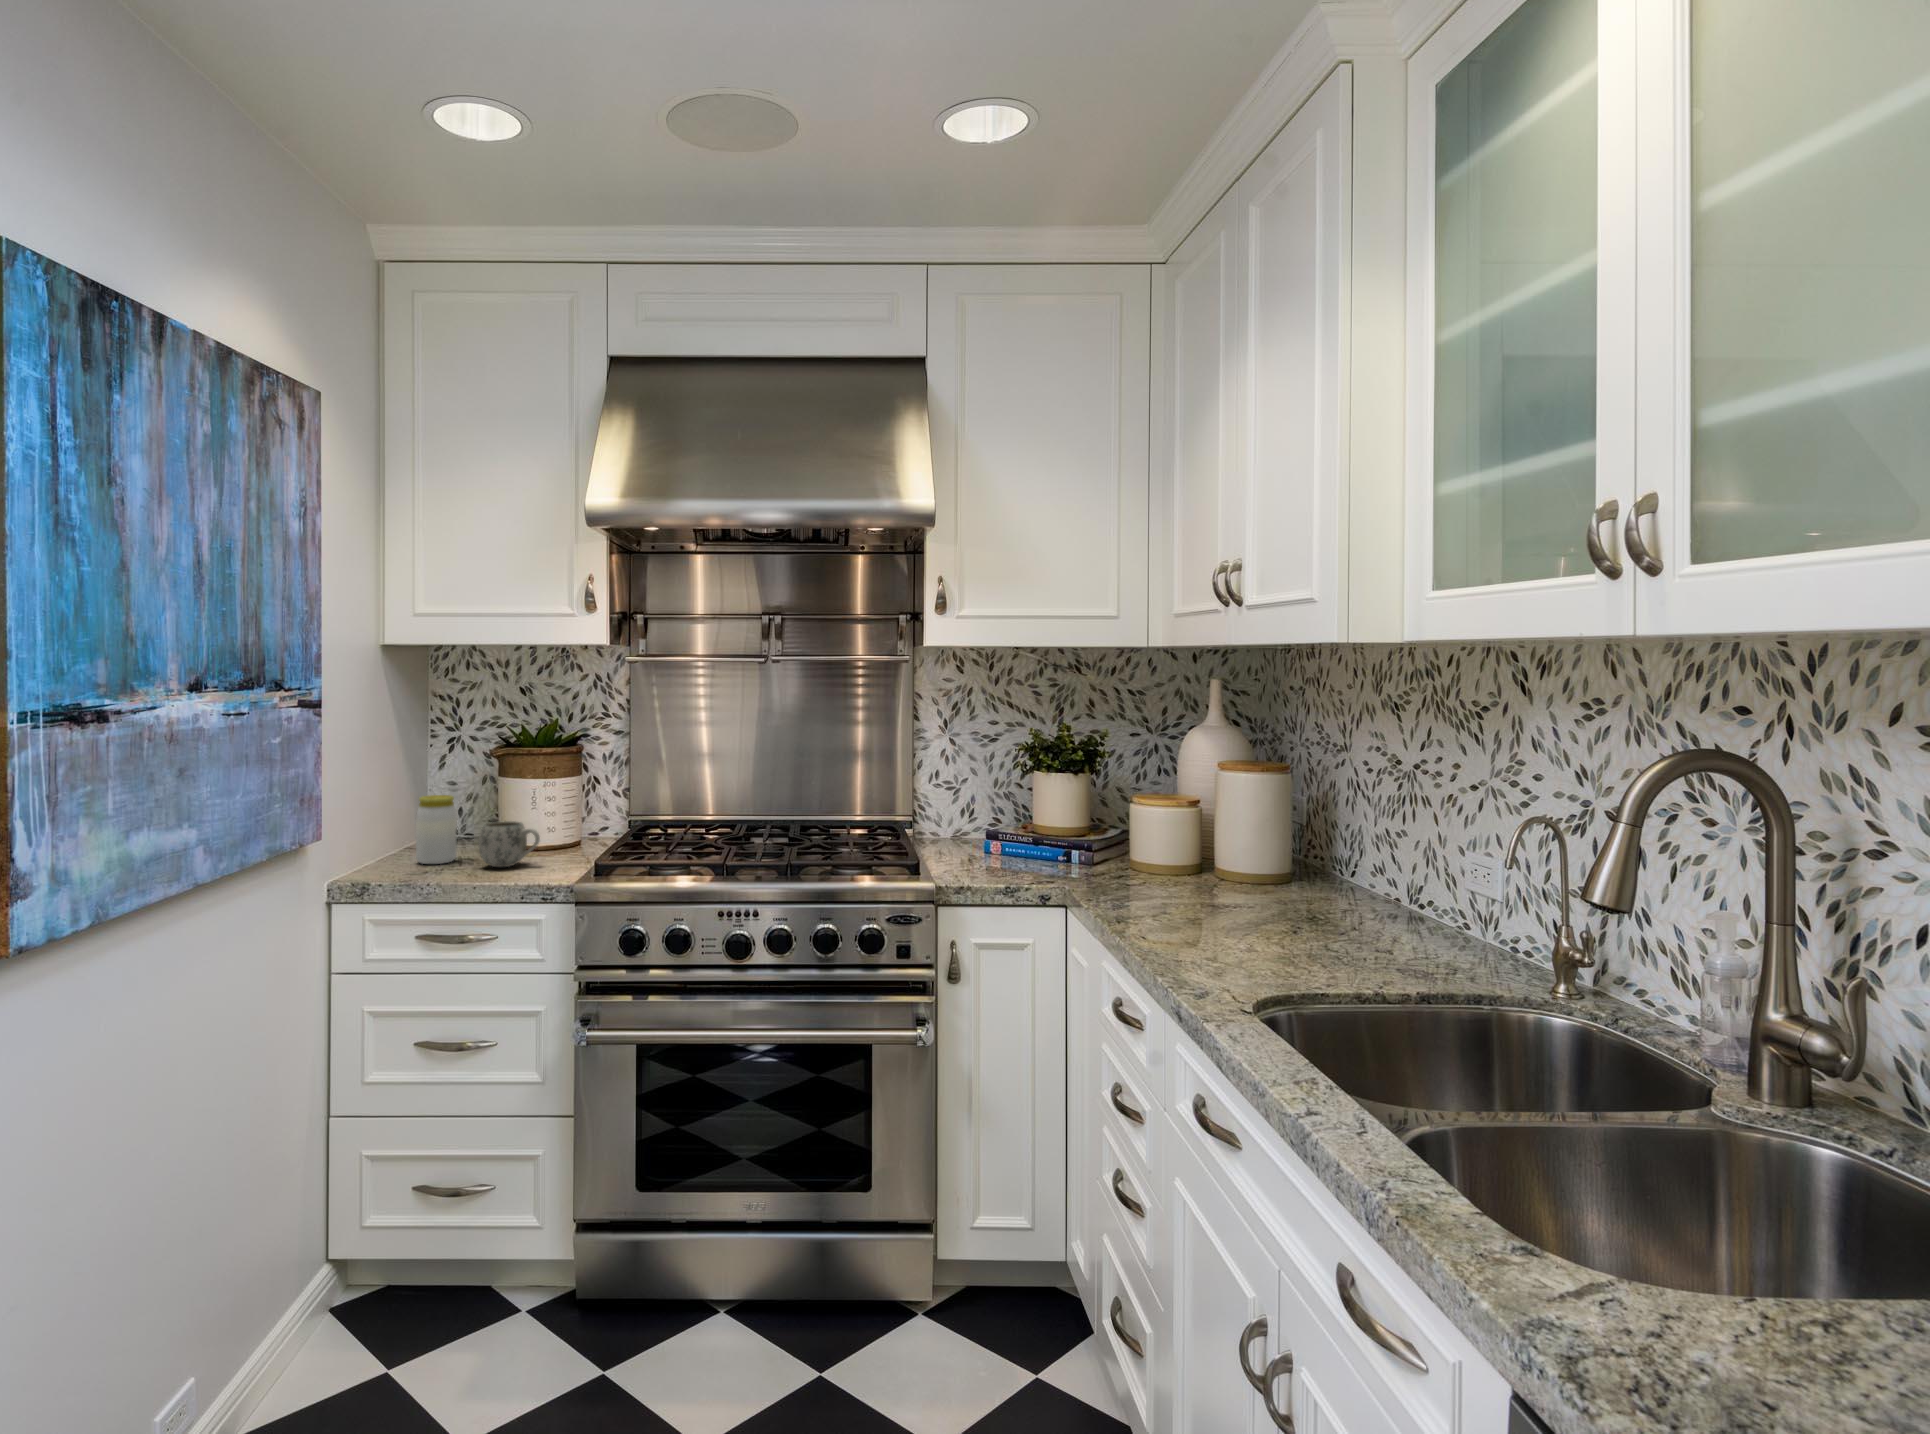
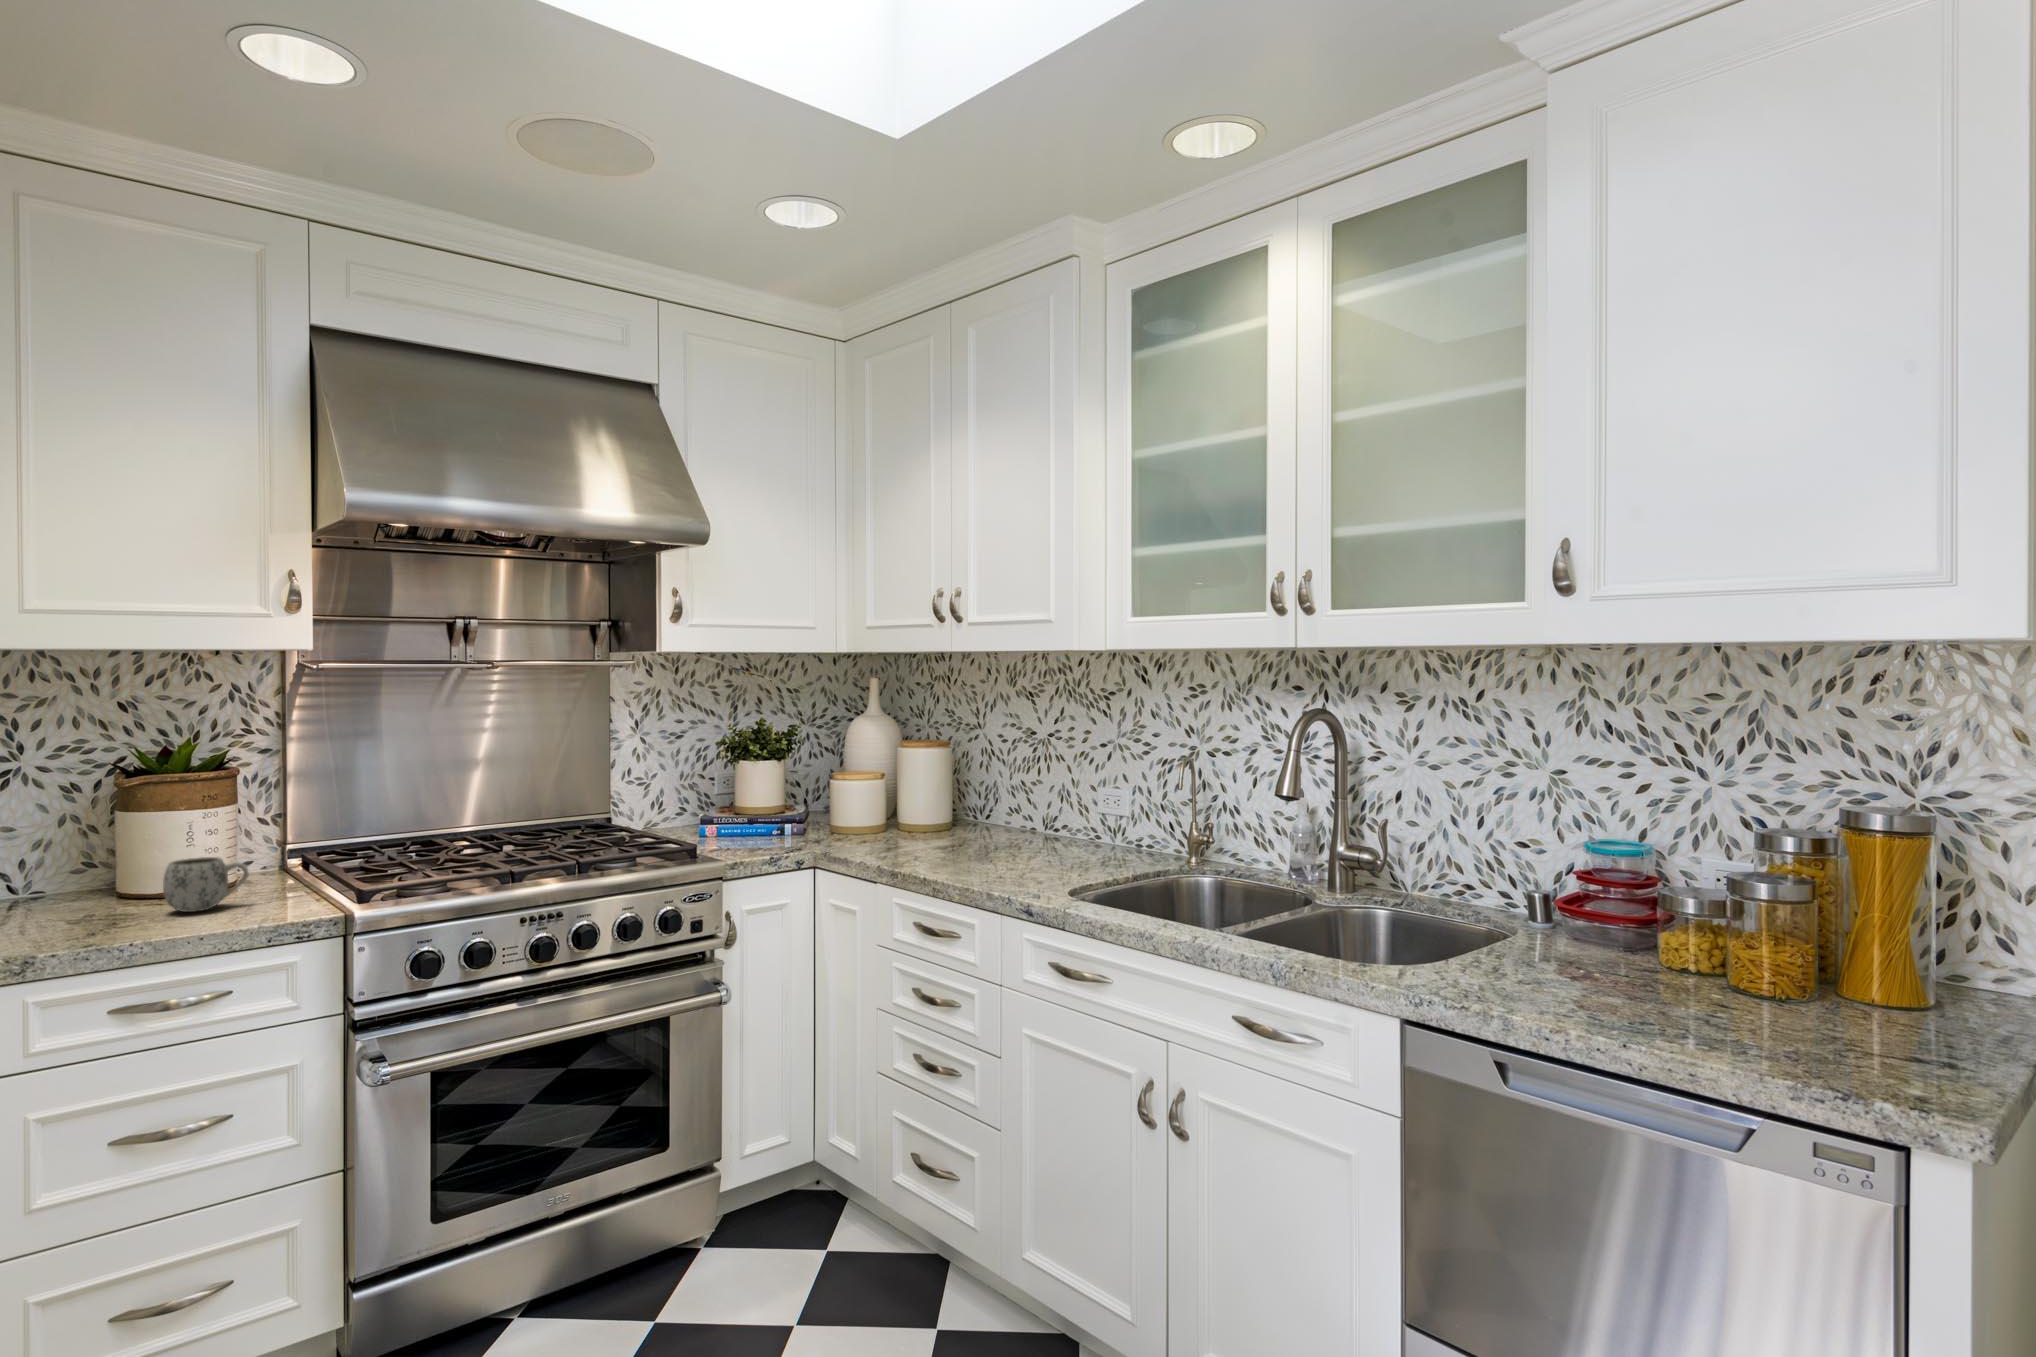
jar: present [416,795,457,864] -> none [46,836,107,923]

